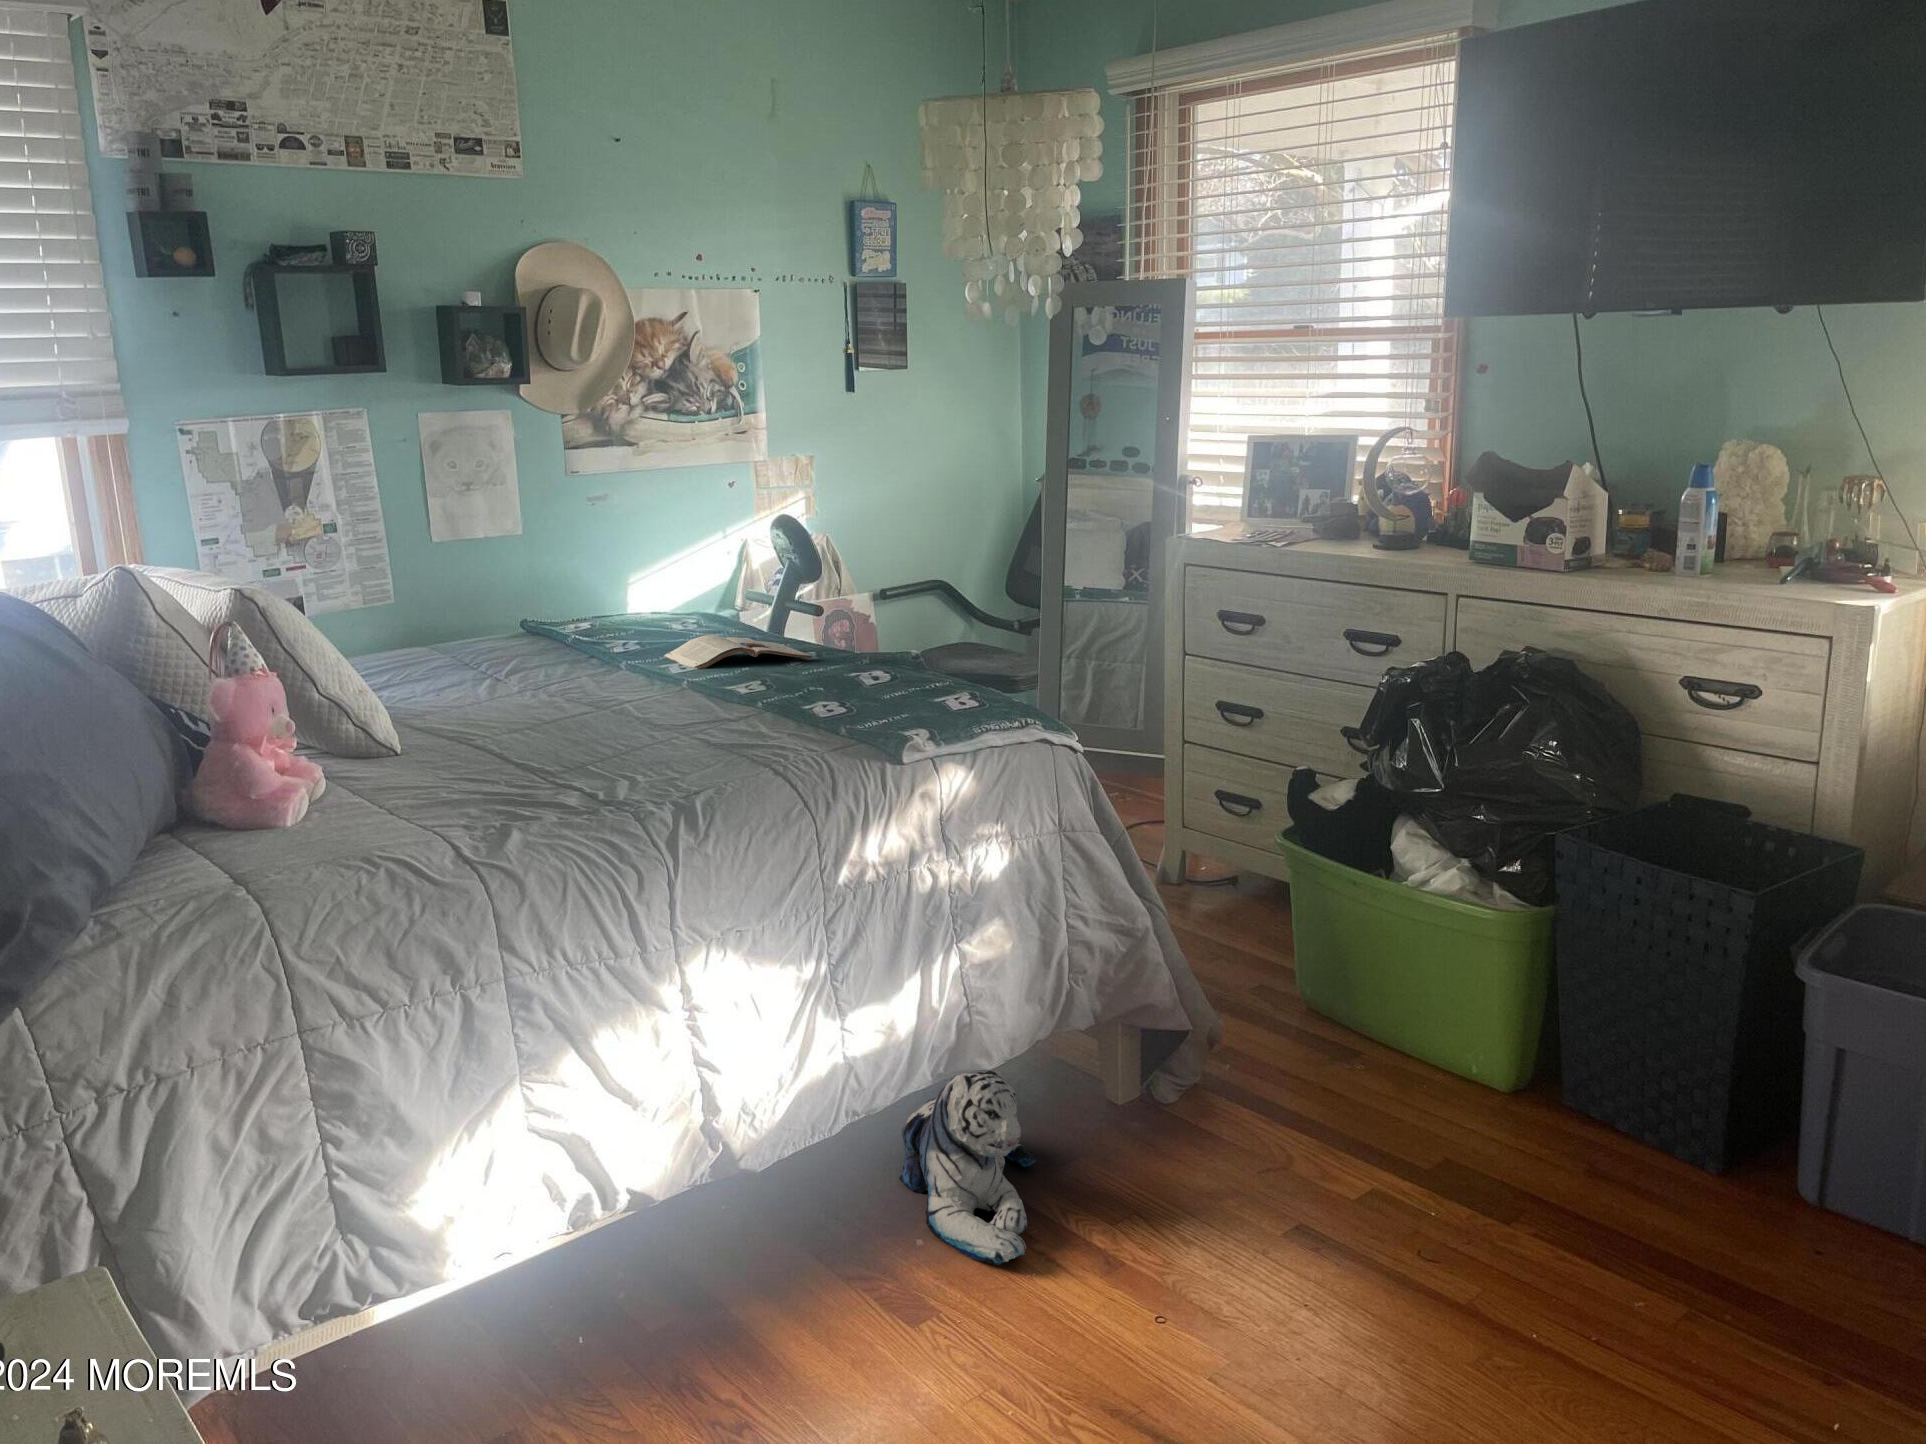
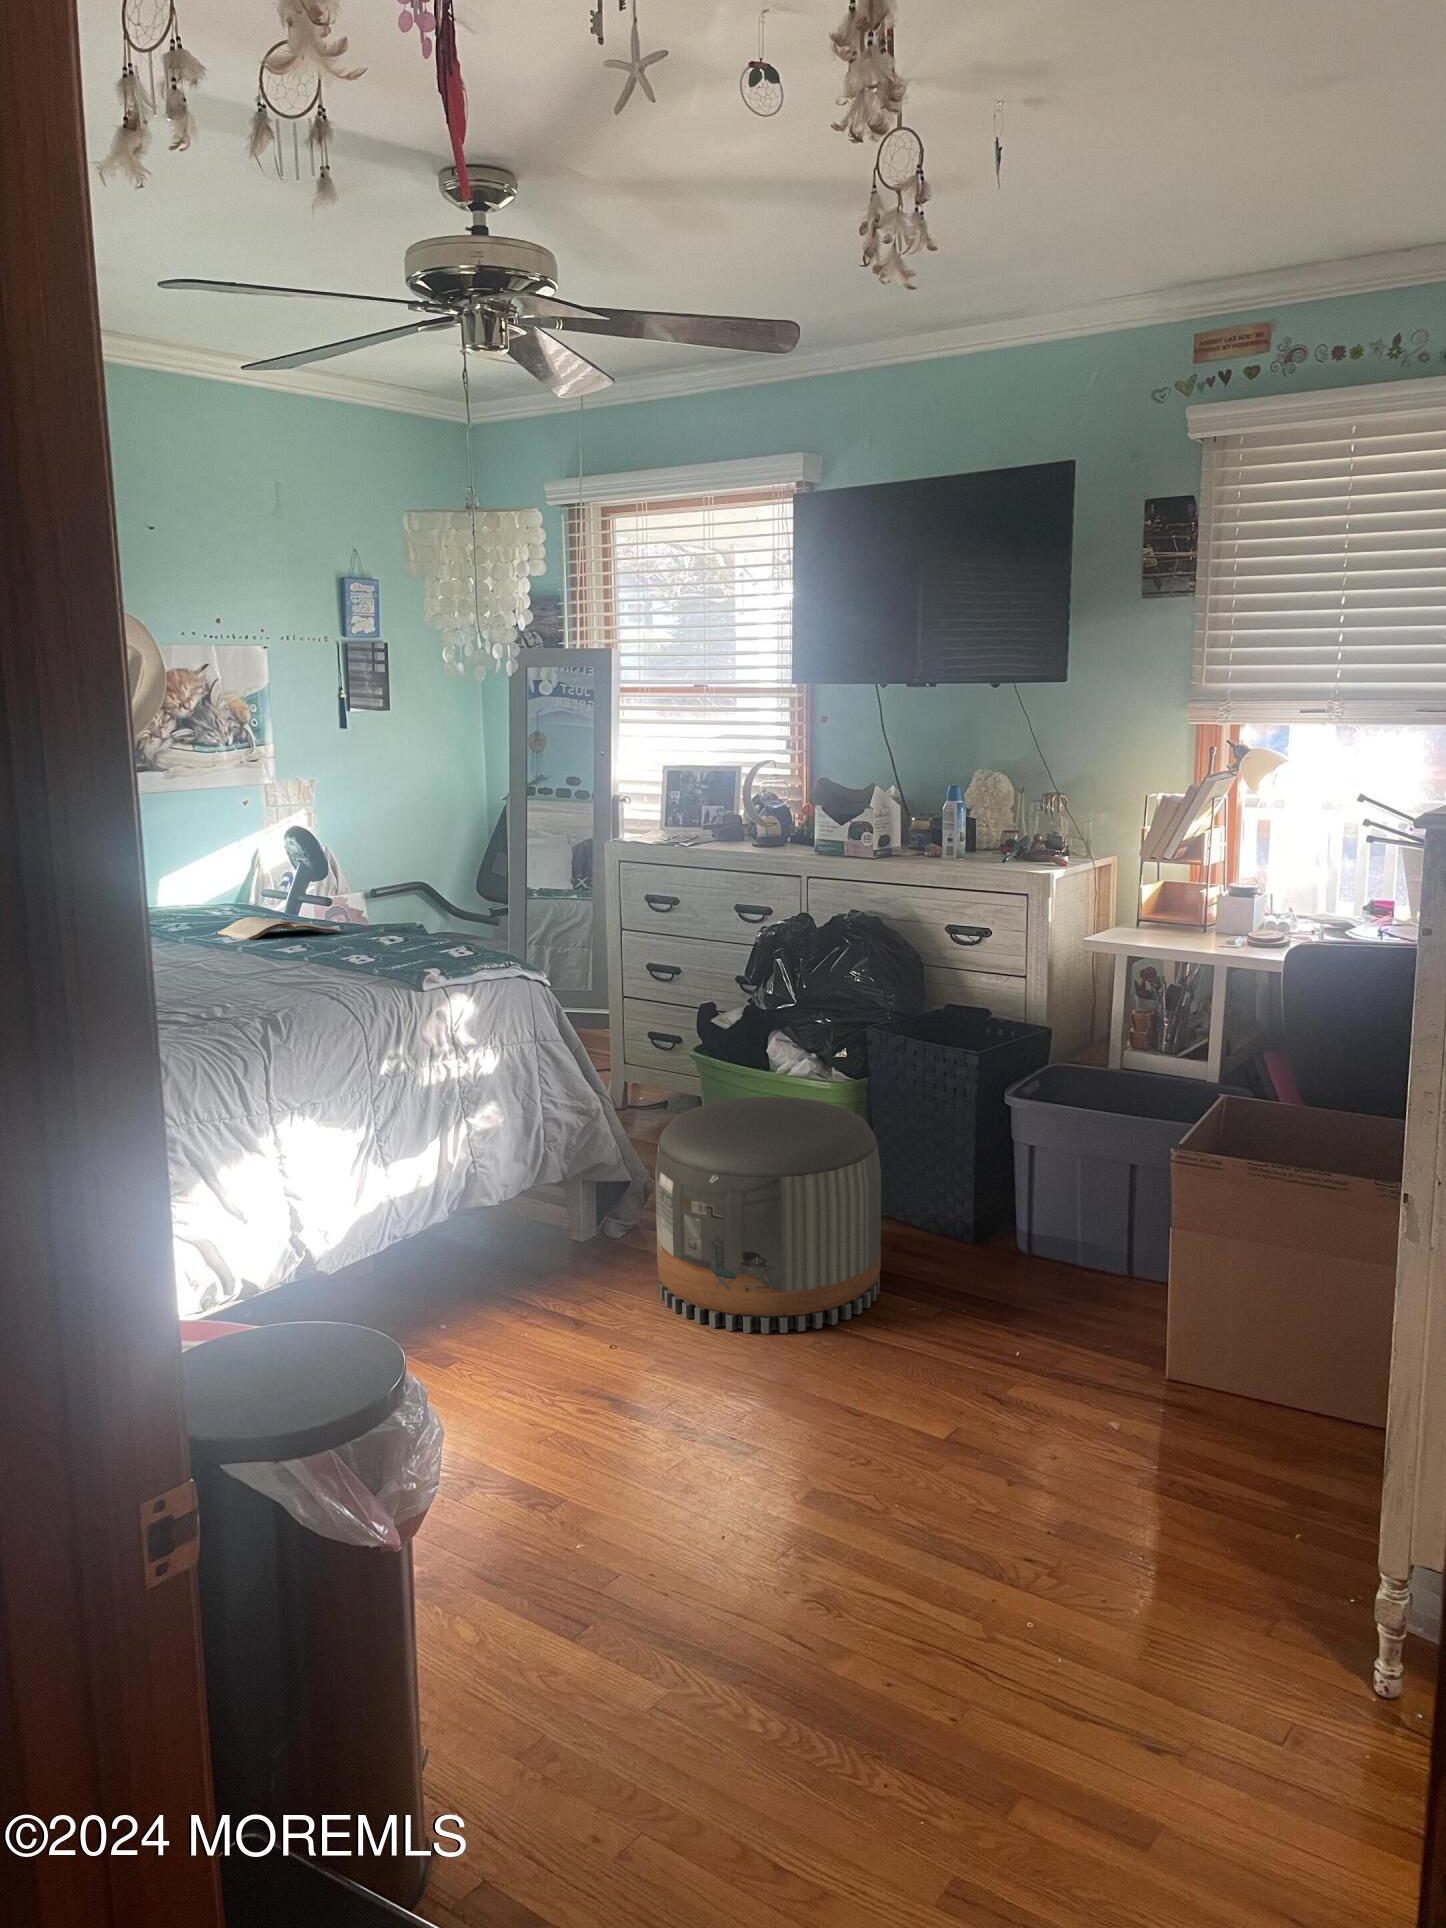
pouf: none [1229,937,1592,1333] -> present [655,1097,881,1333]
plush toy: present [899,1071,1036,1265] -> none [425,1204,524,1328]

